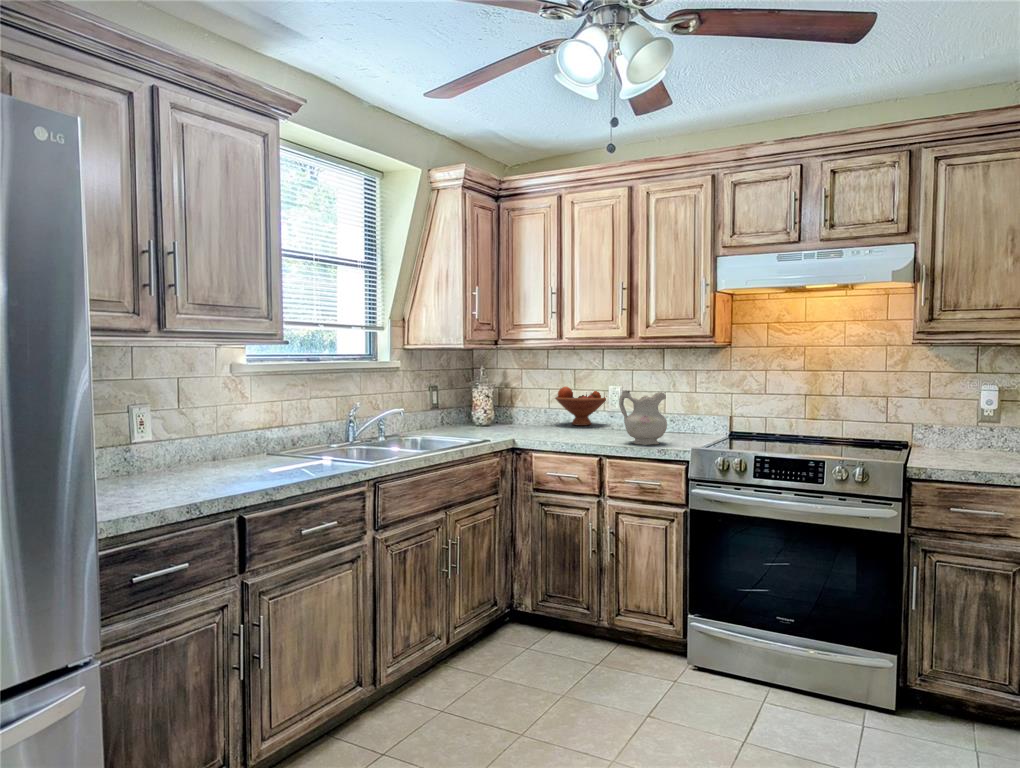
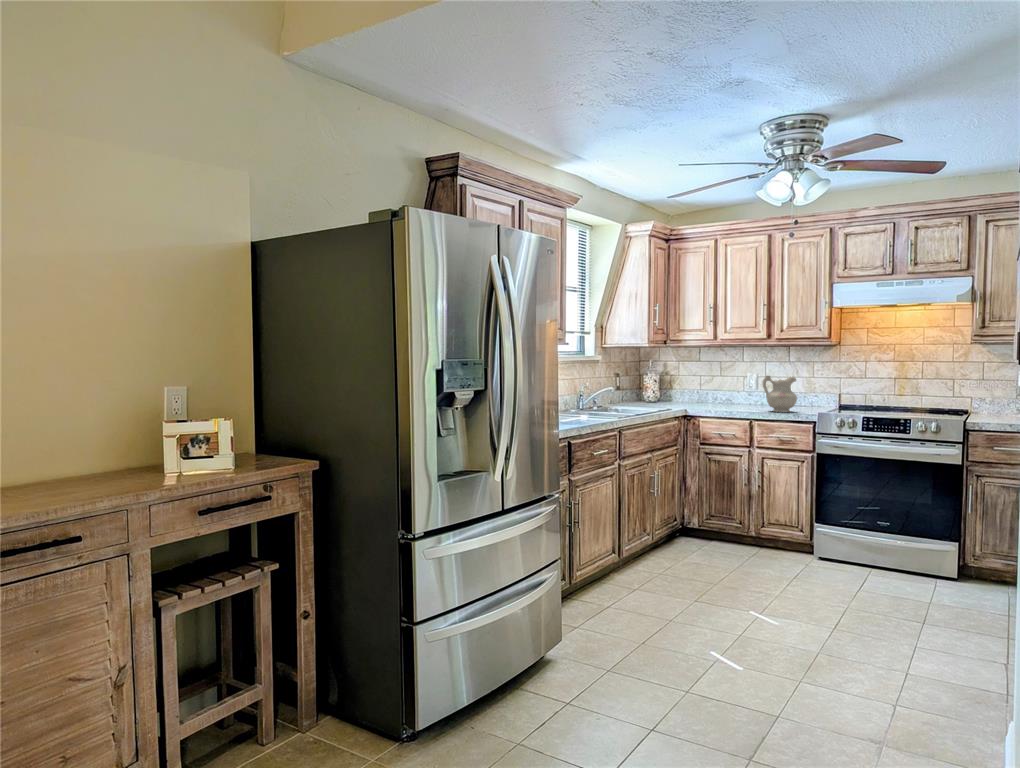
fruit bowl: present [555,387,607,426] -> none [705,375,745,403]

